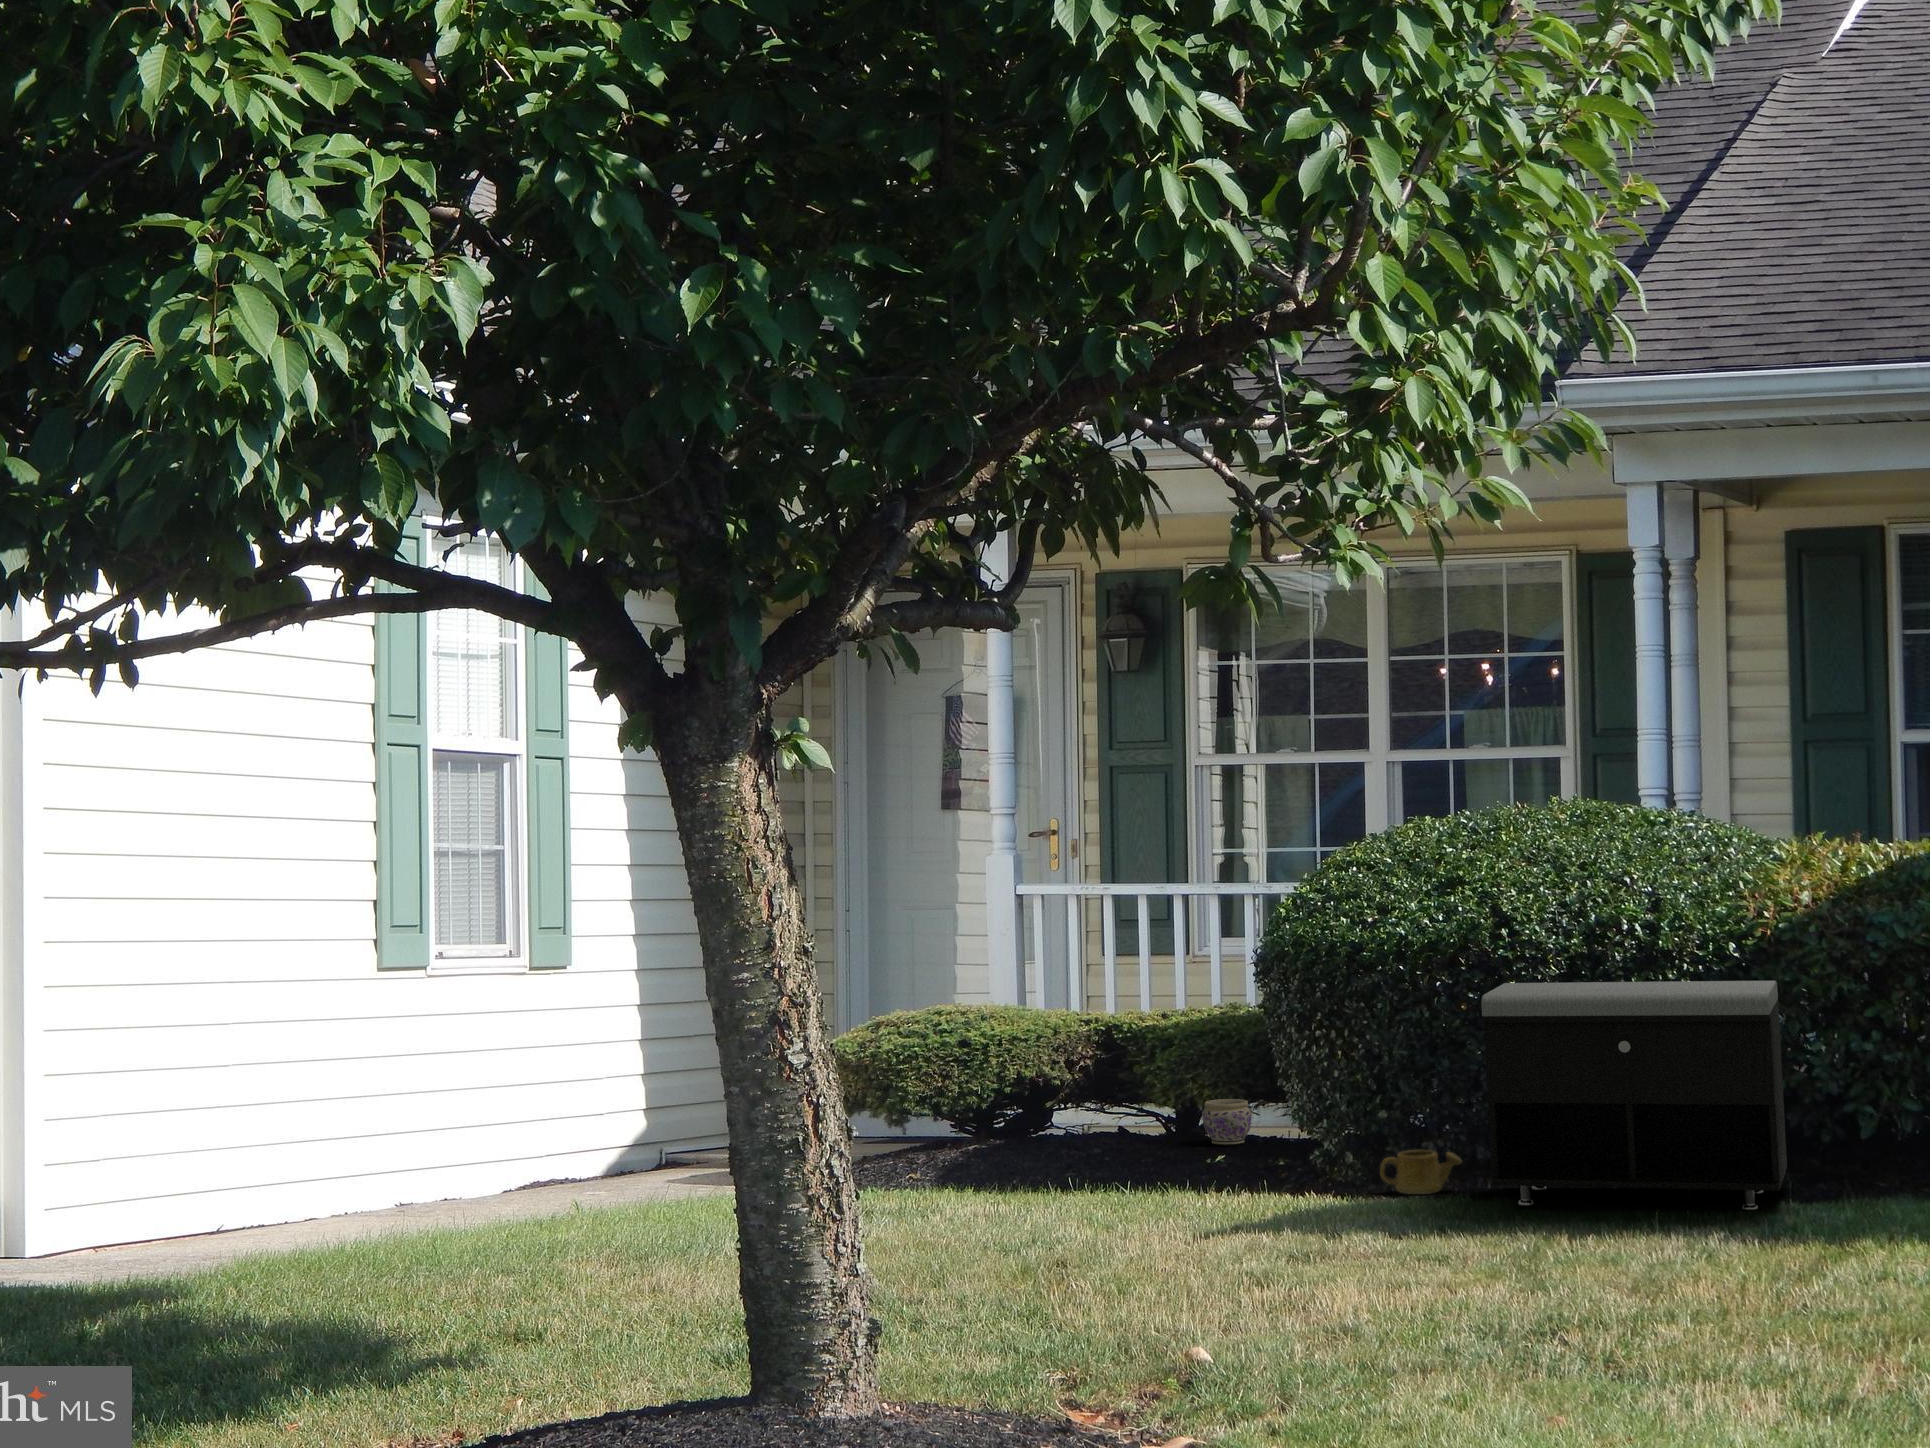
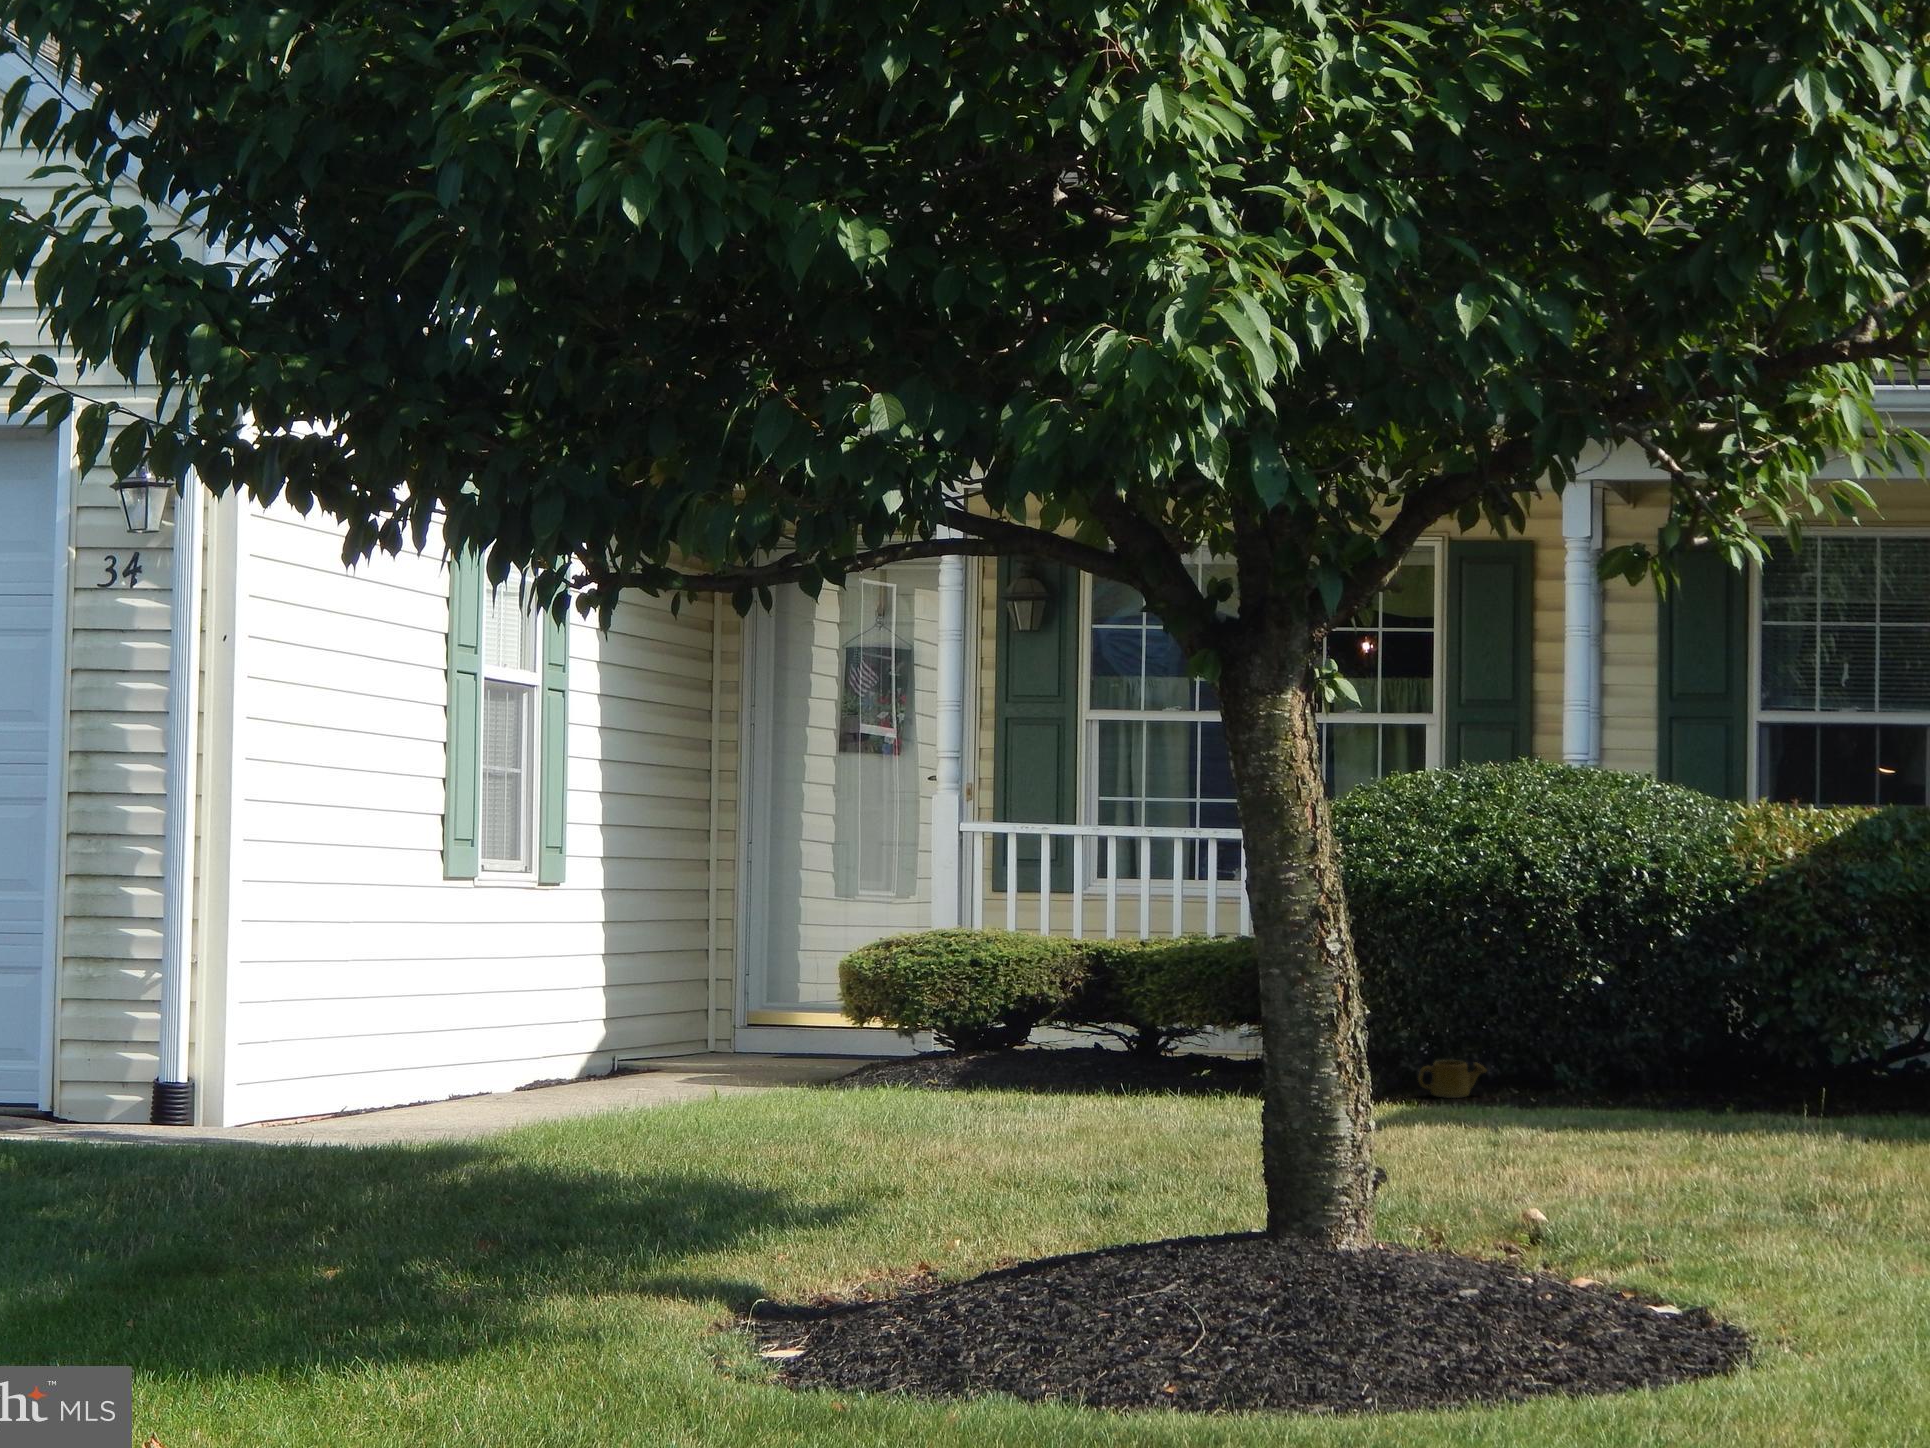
storage bench: present [1481,981,1787,1210] -> none [1527,920,1781,1112]
planter: present [1202,1099,1252,1145] -> none [1195,1018,1238,1058]

